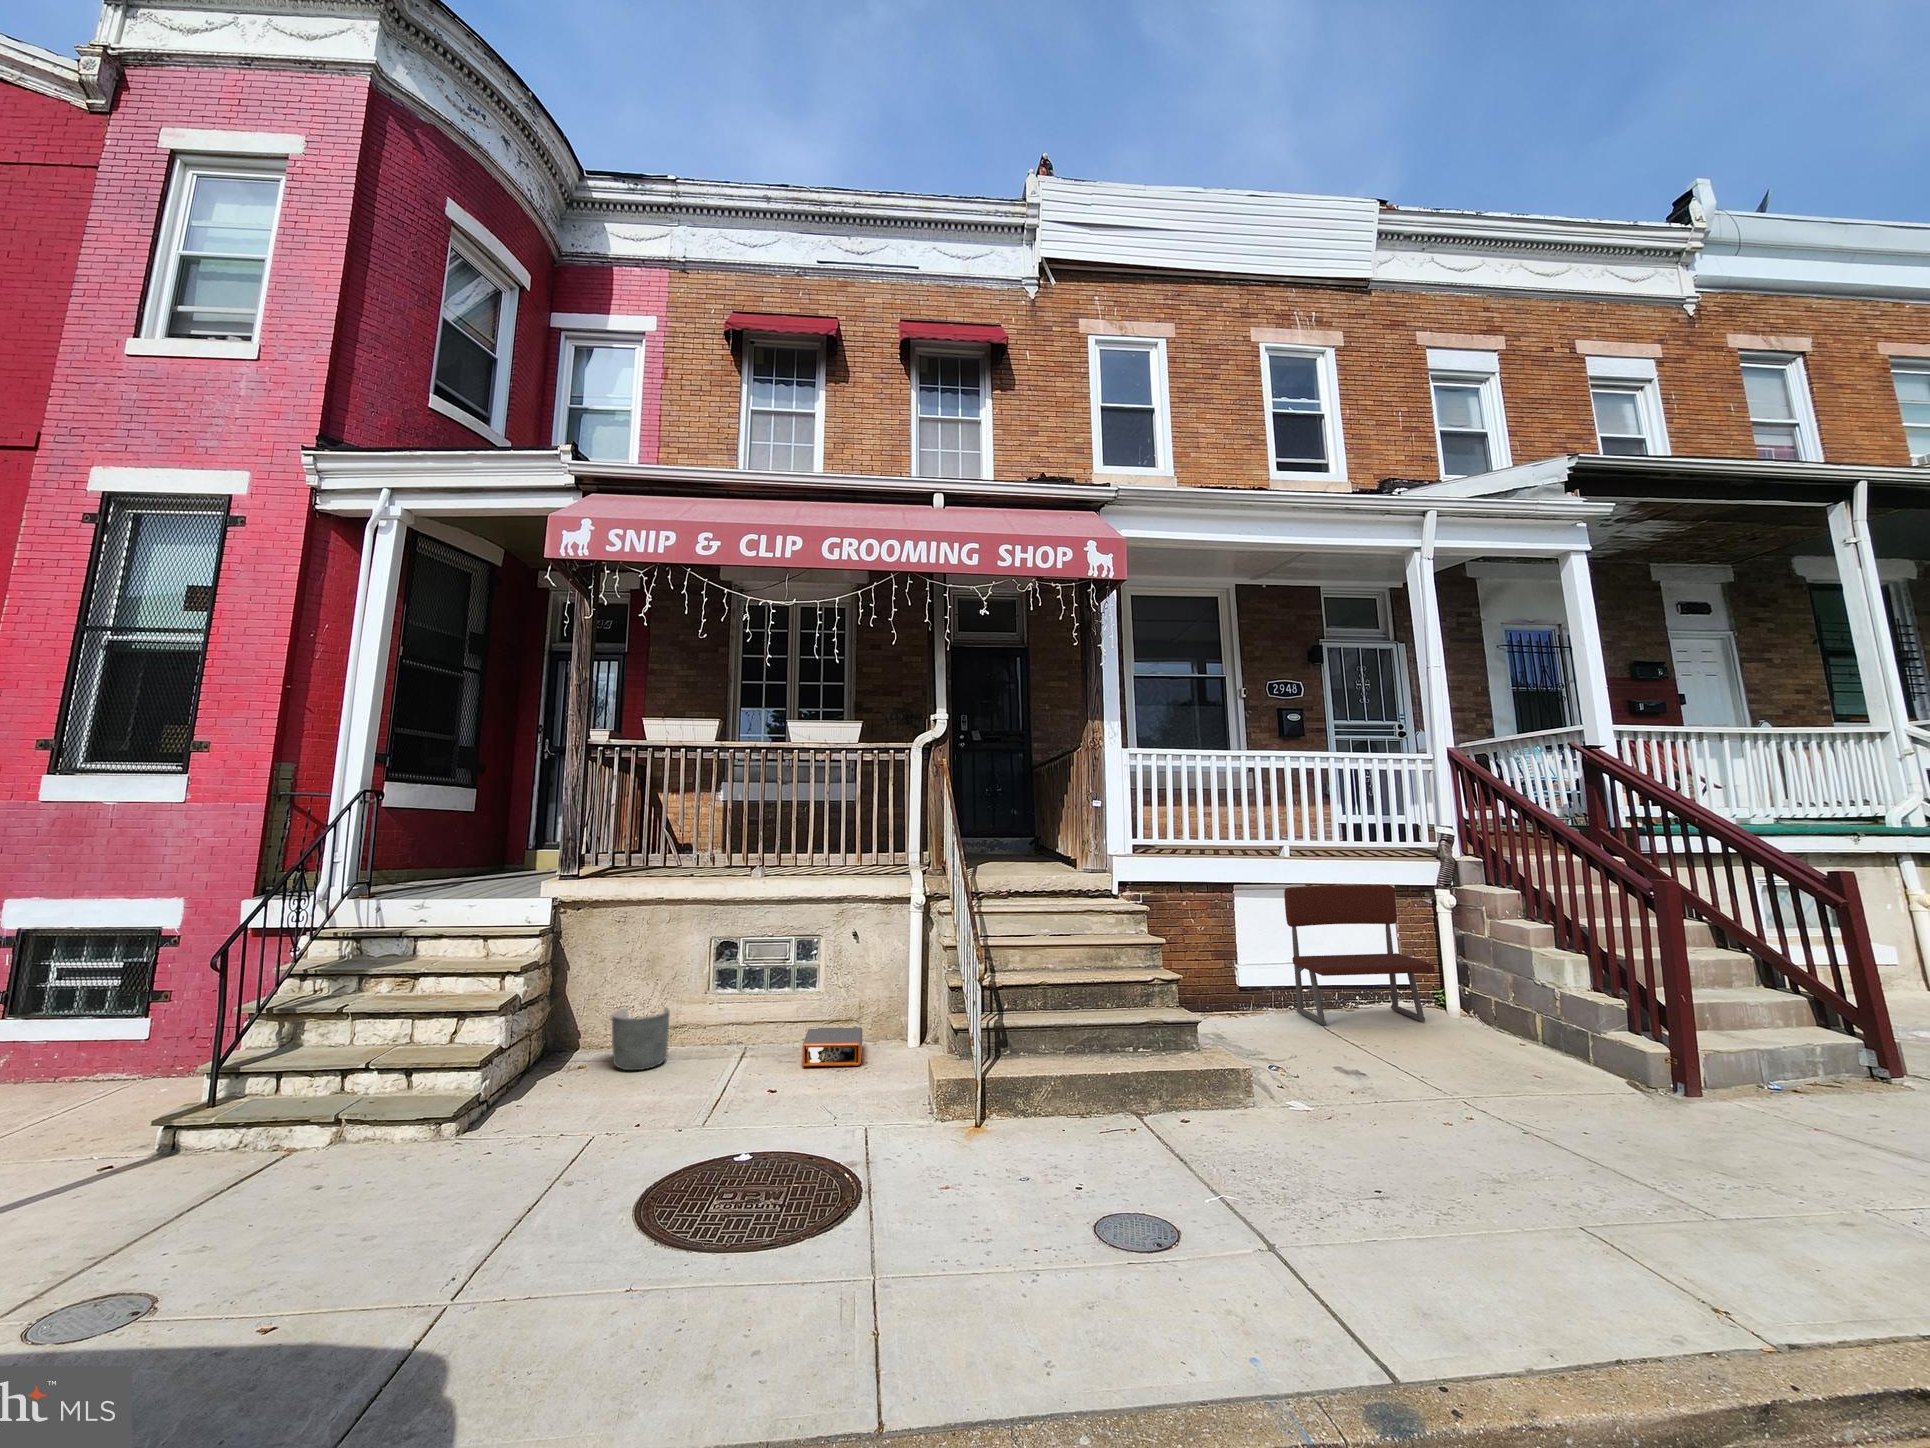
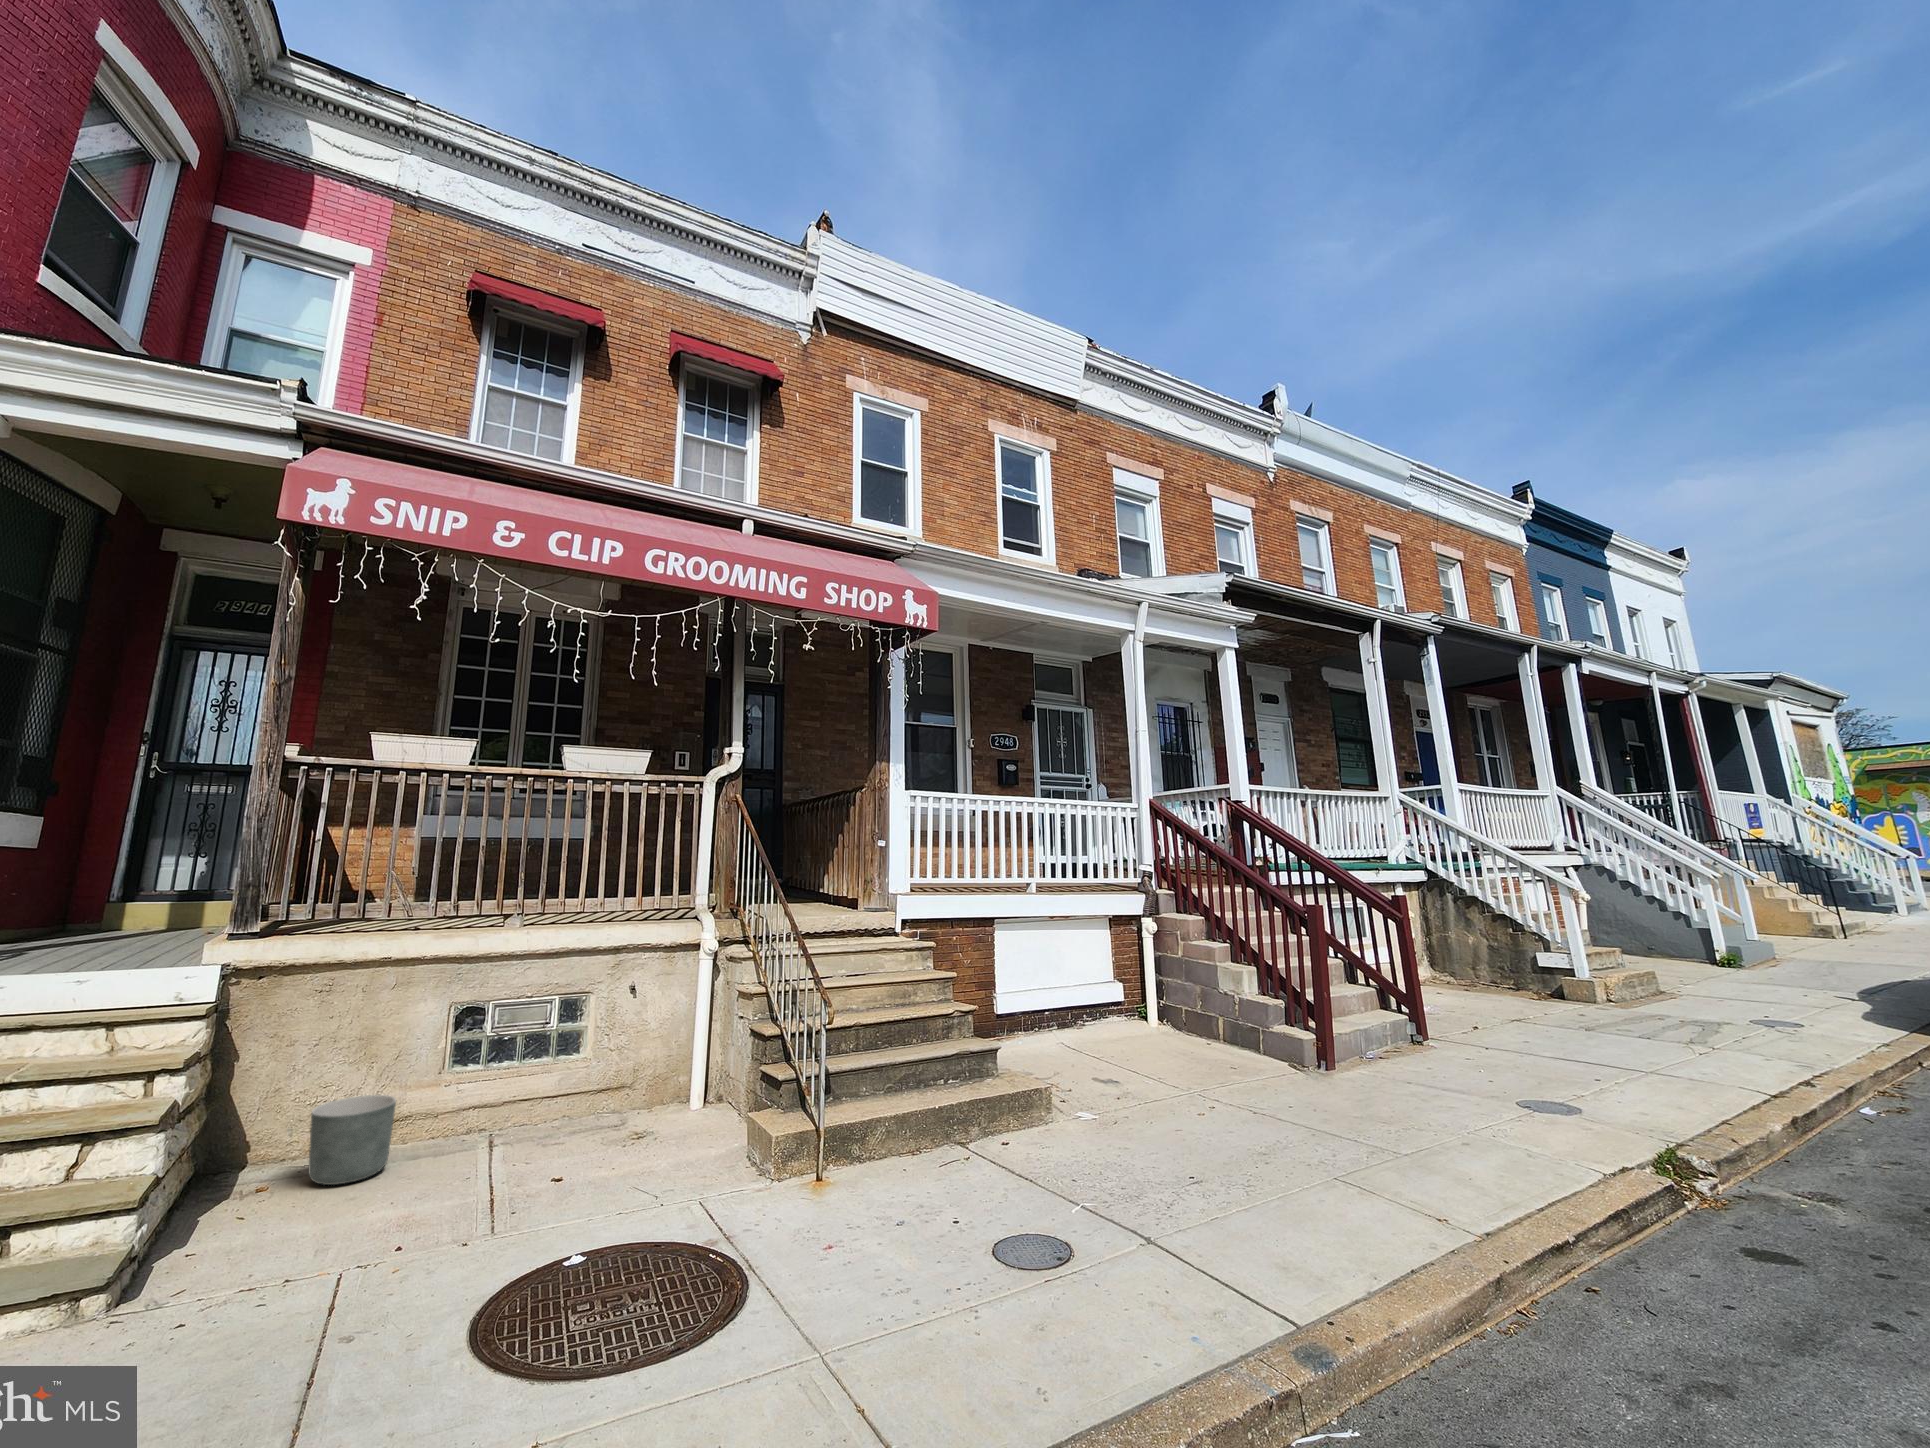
bench: present [1284,885,1435,1025] -> none [1032,917,1150,1046]
storage box: present [802,1027,862,1066] -> none [573,1095,651,1147]

